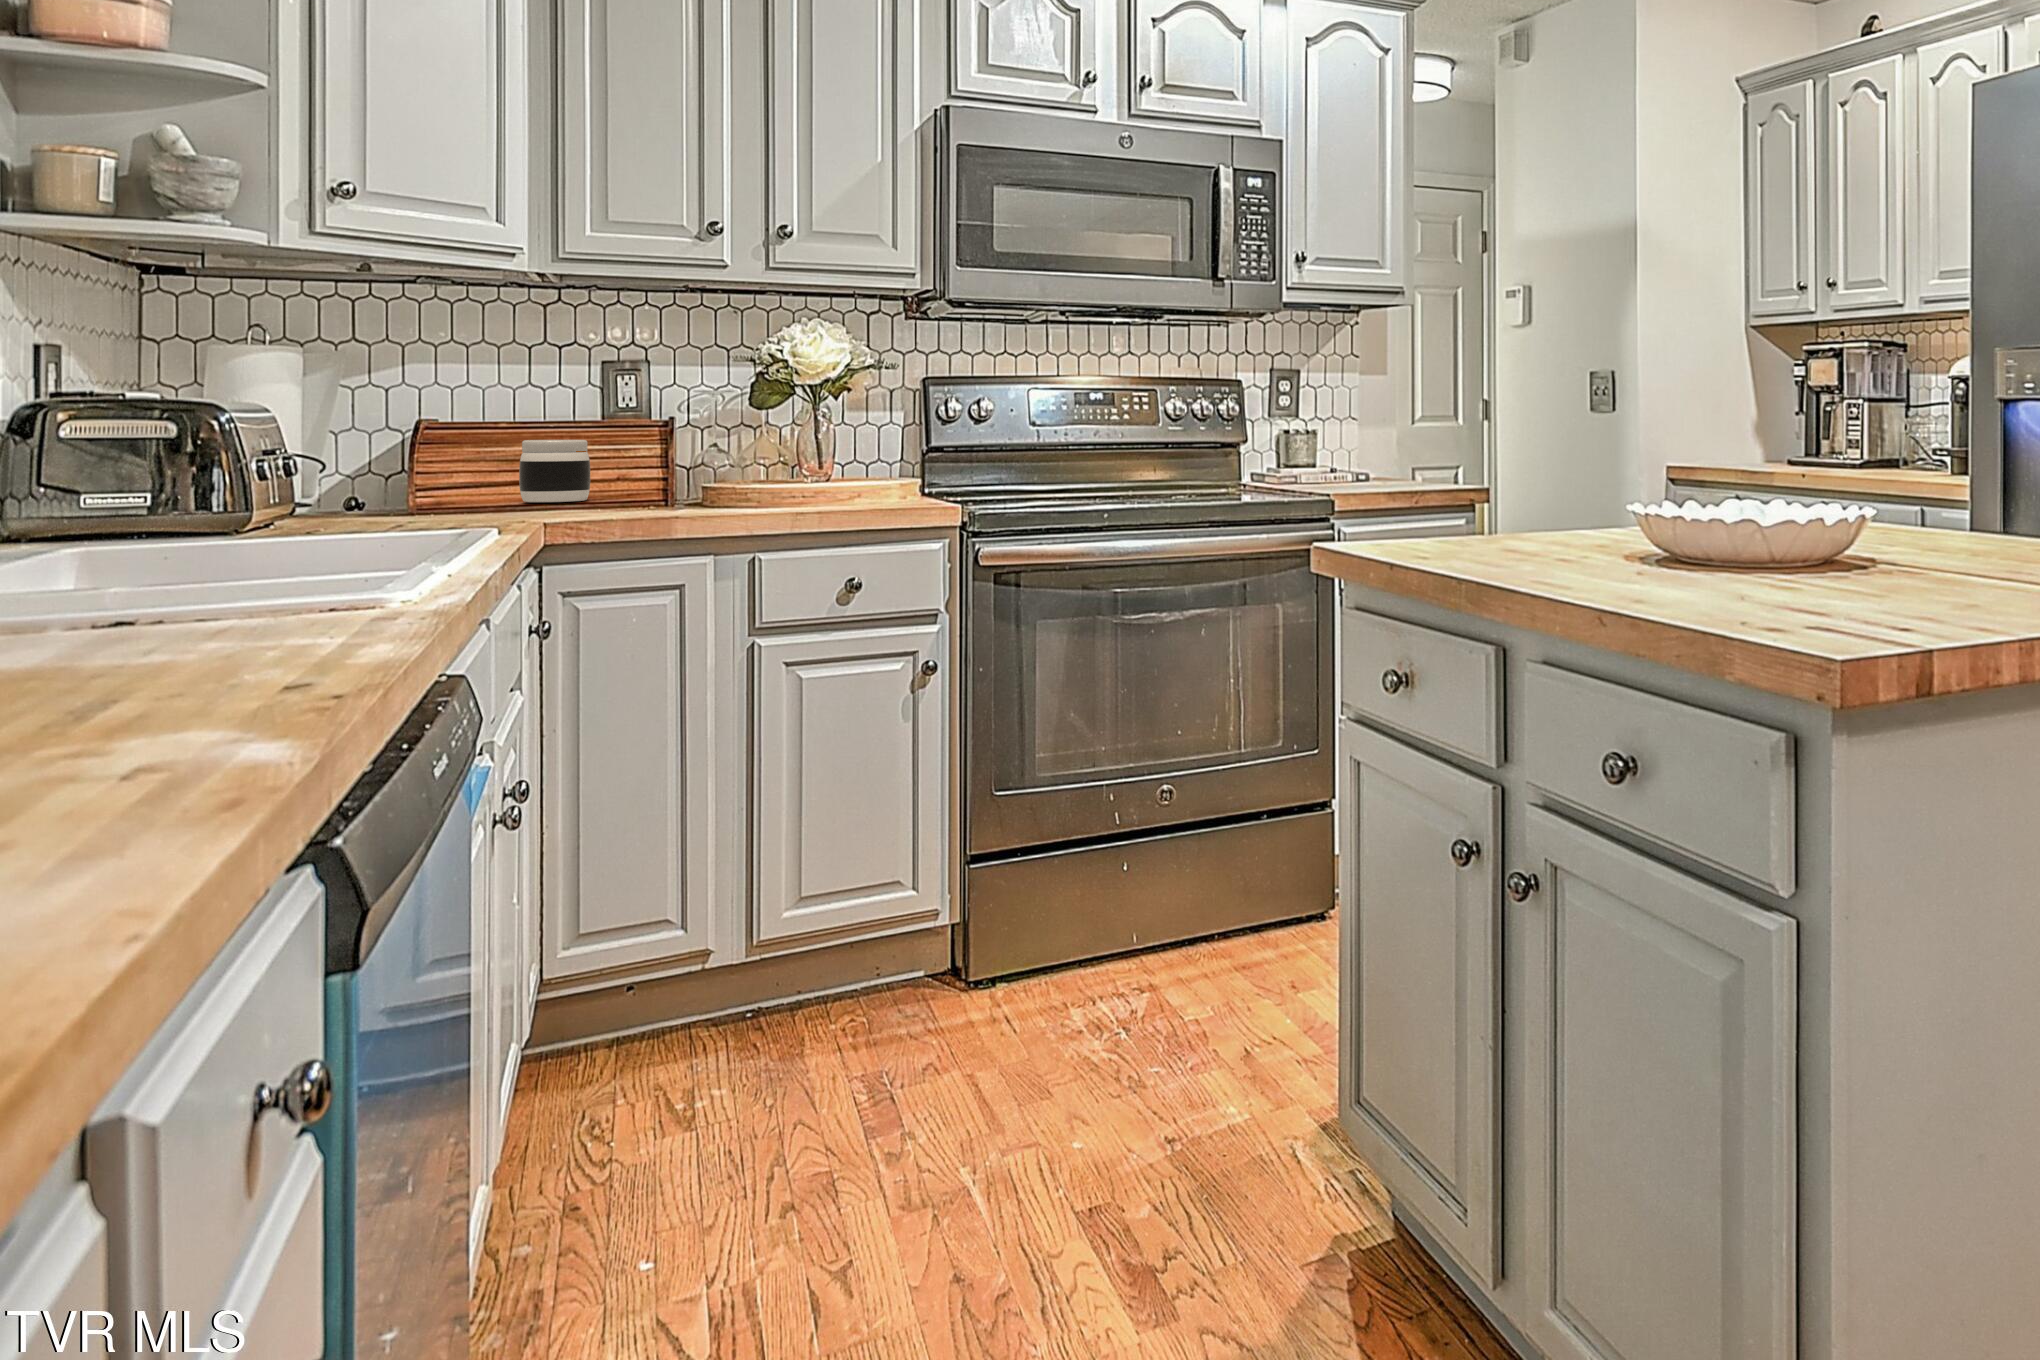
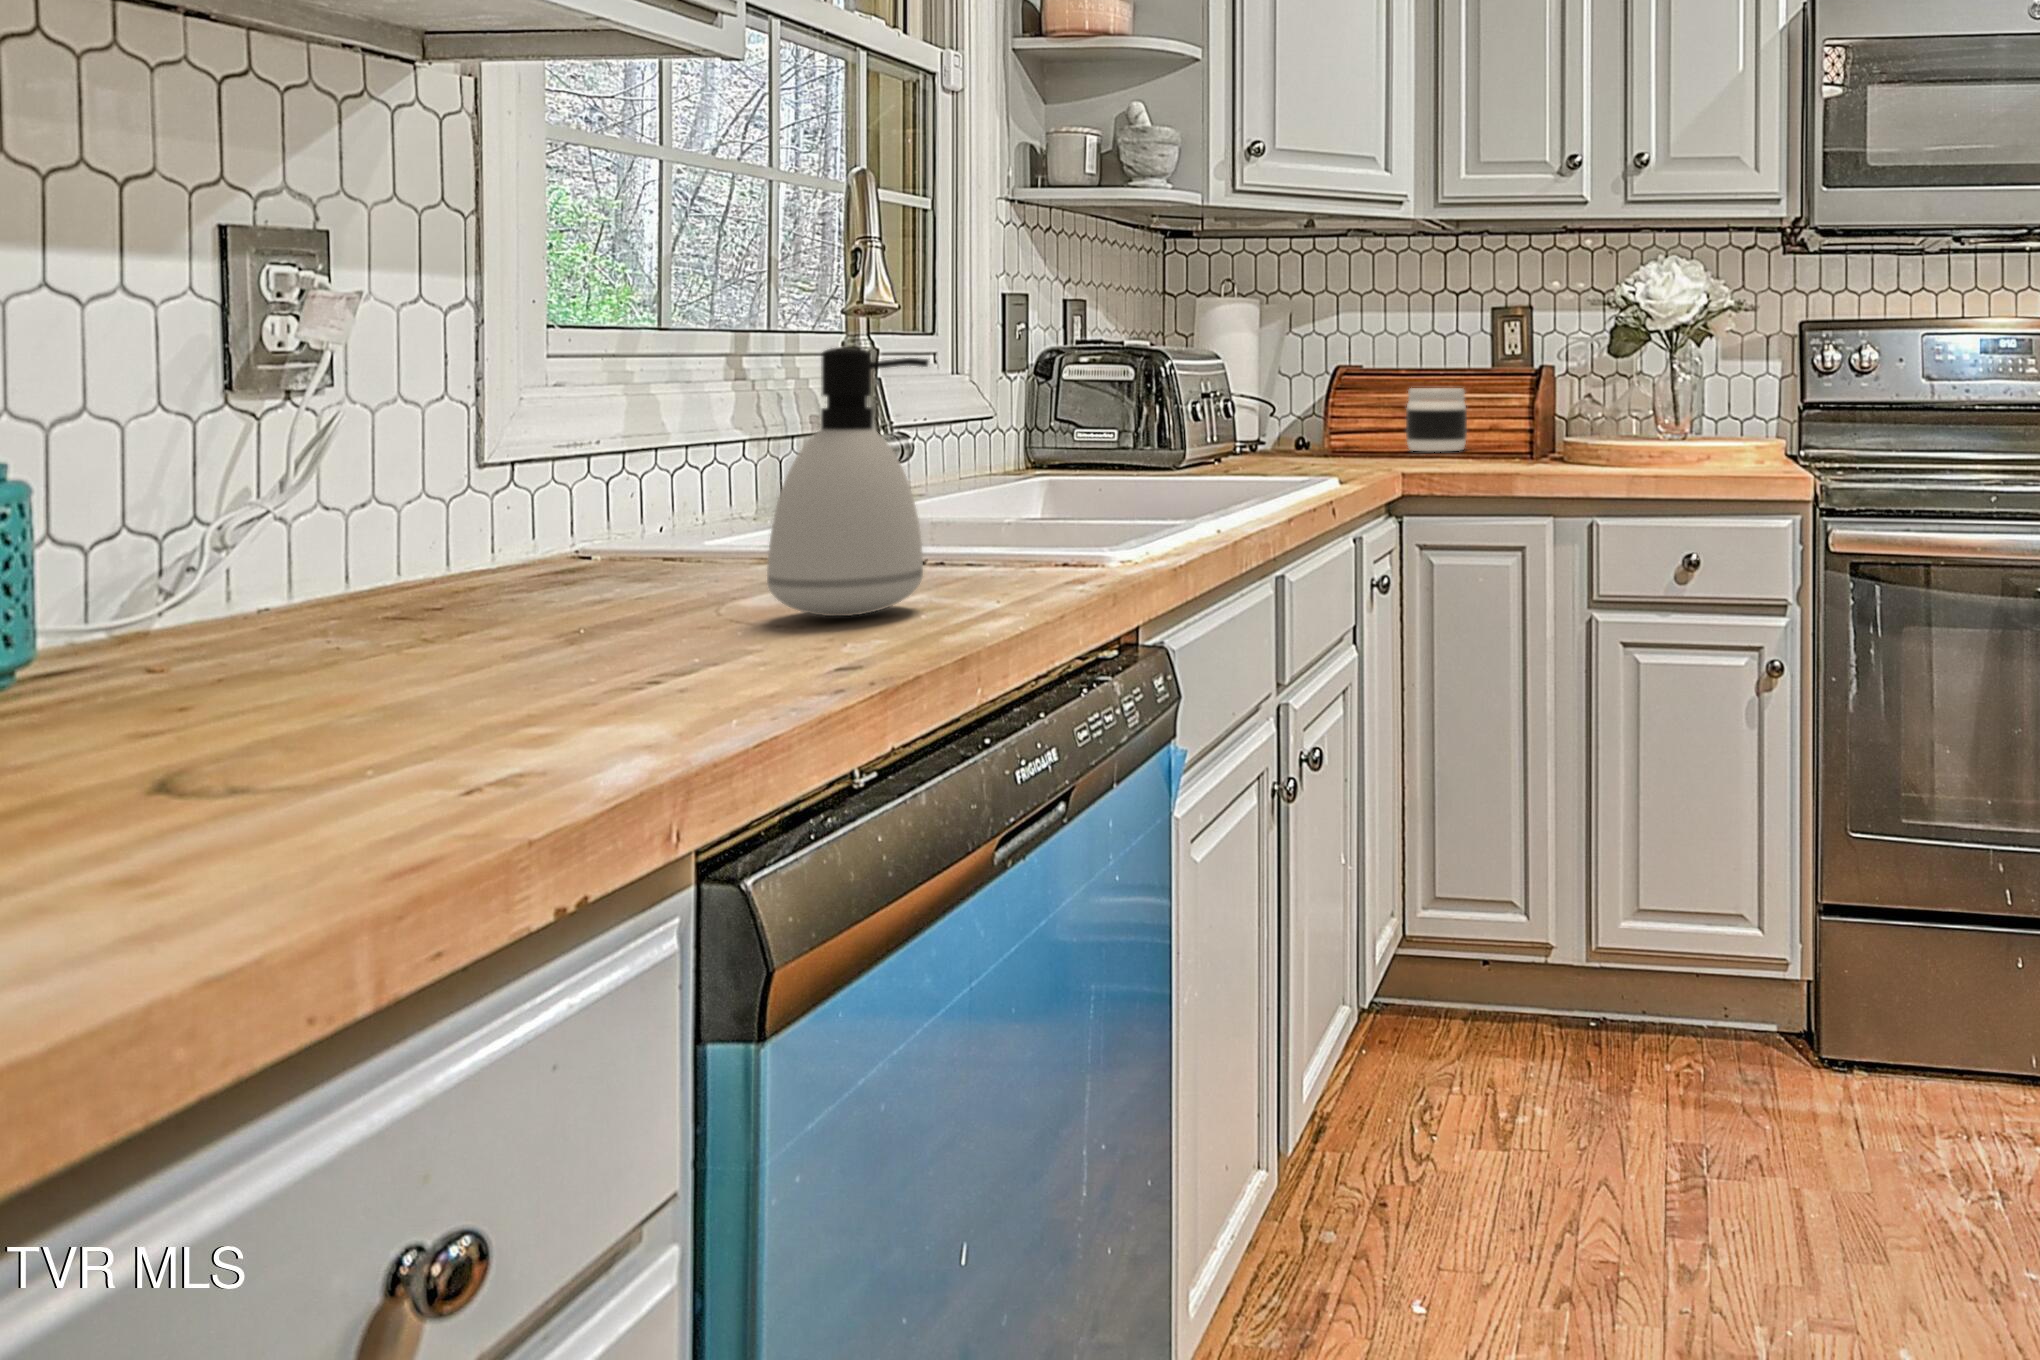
soap dispenser: none [156,398,323,640] -> present [767,347,928,616]

